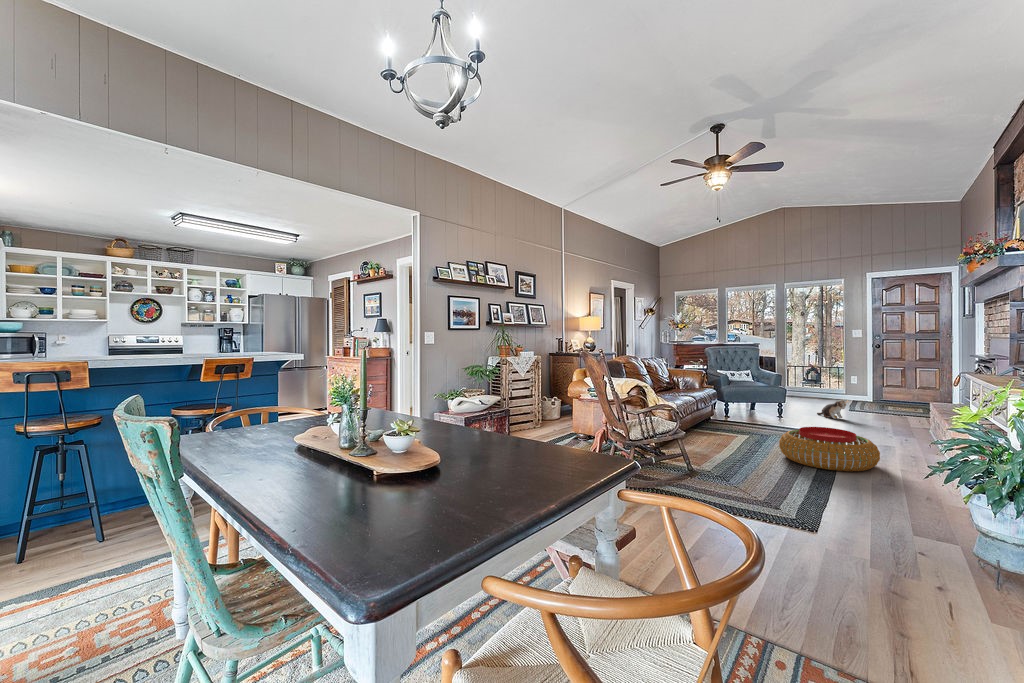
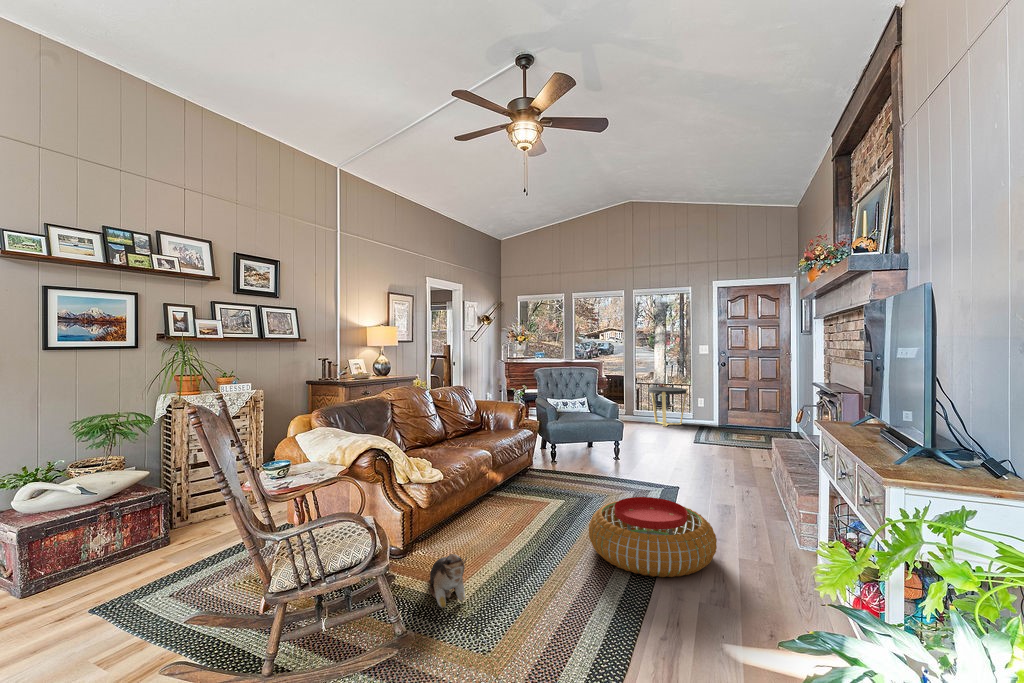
side table: none [802,366,840,398] -> present [648,387,687,427]
plush toy: present [817,400,848,419] -> present [429,554,467,608]

